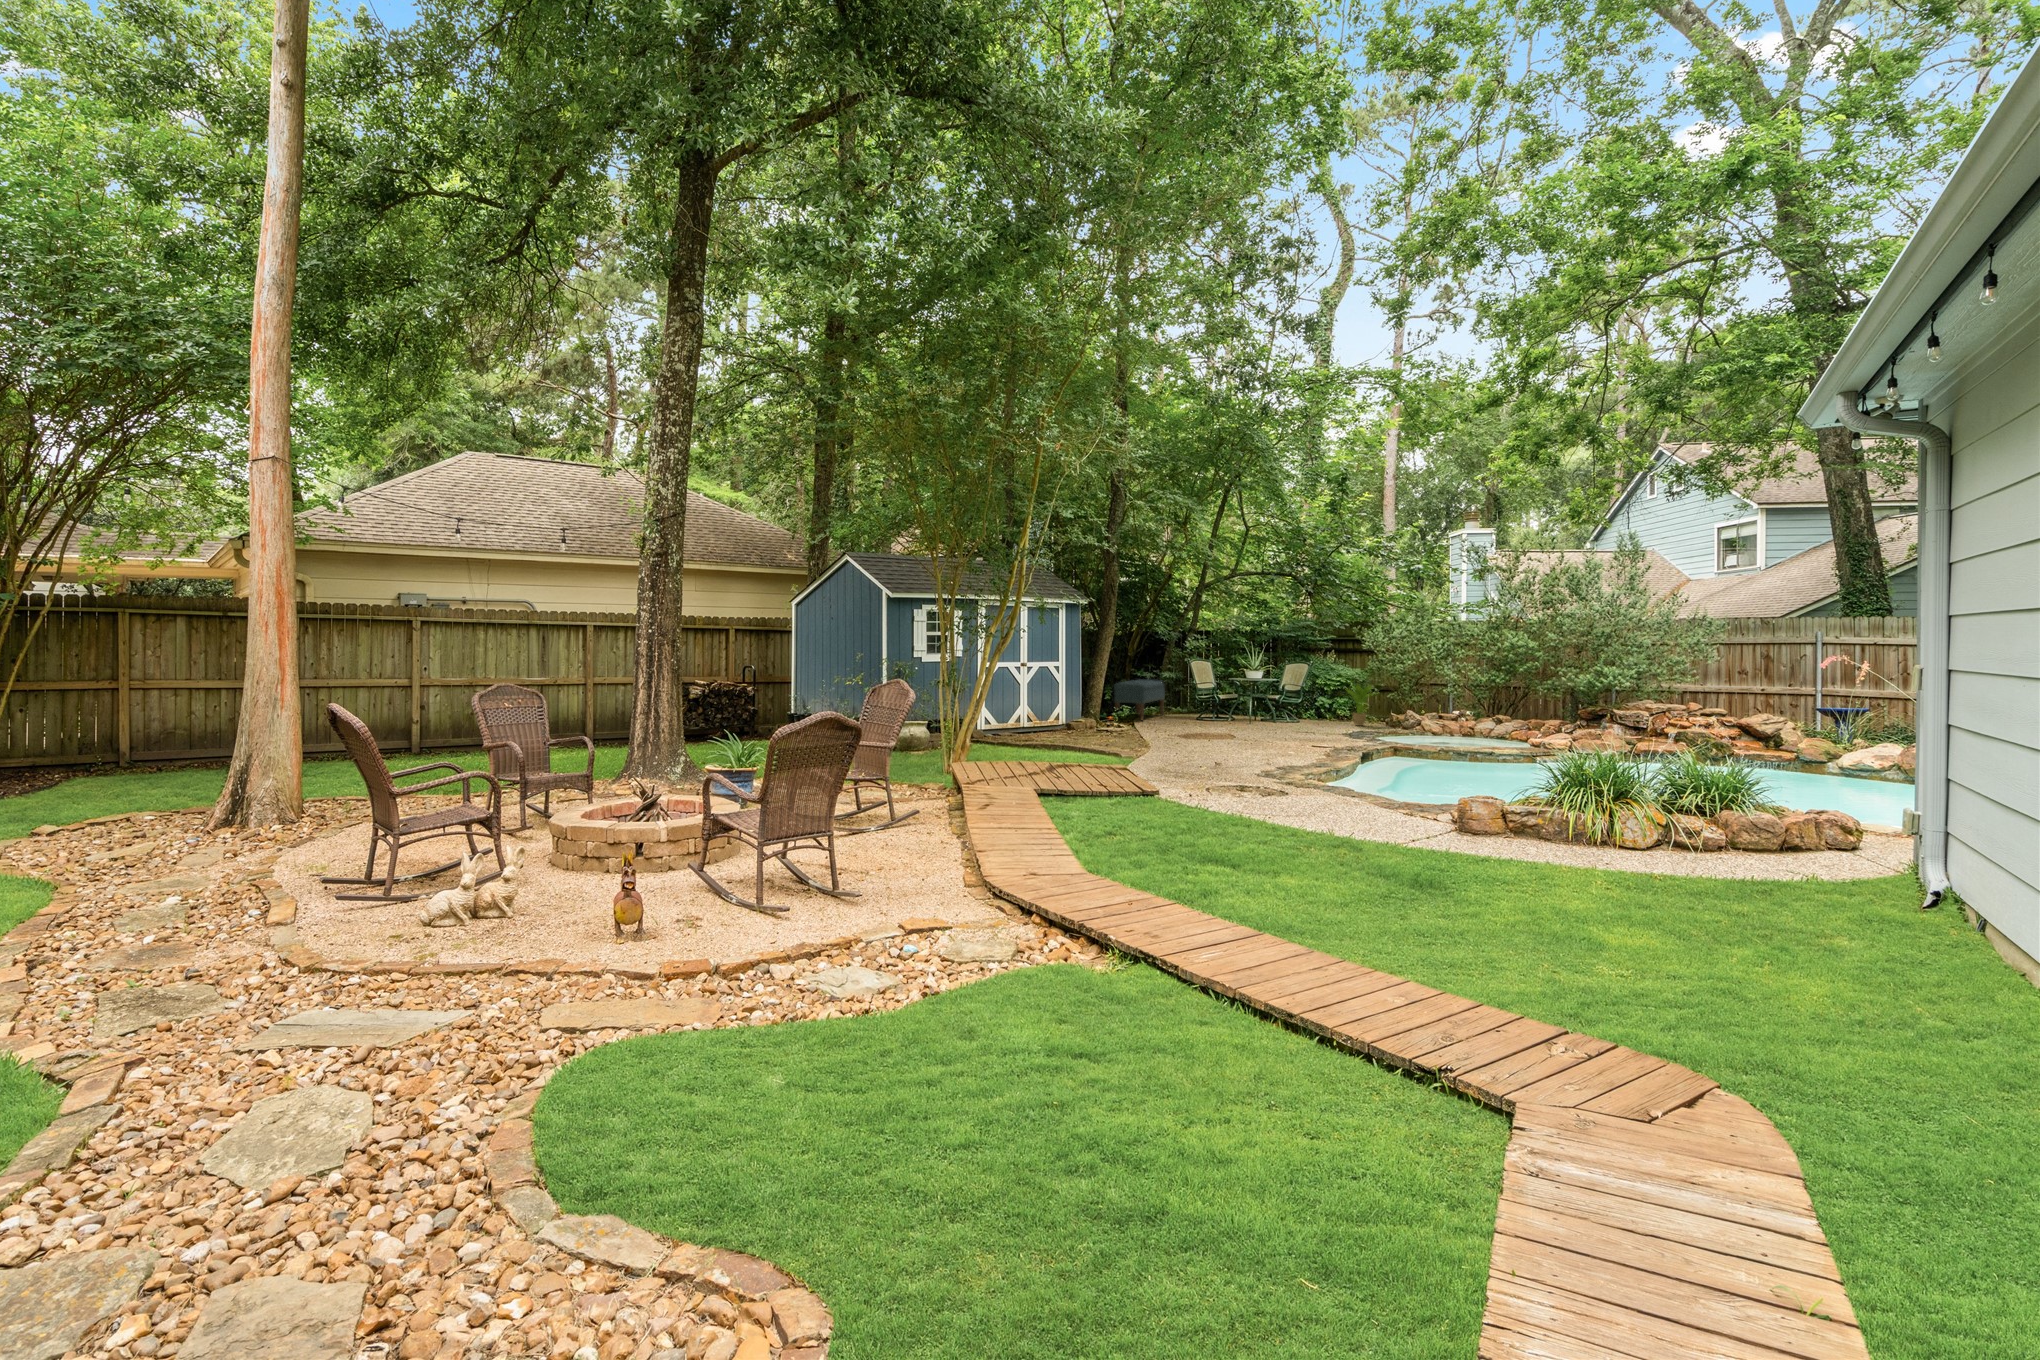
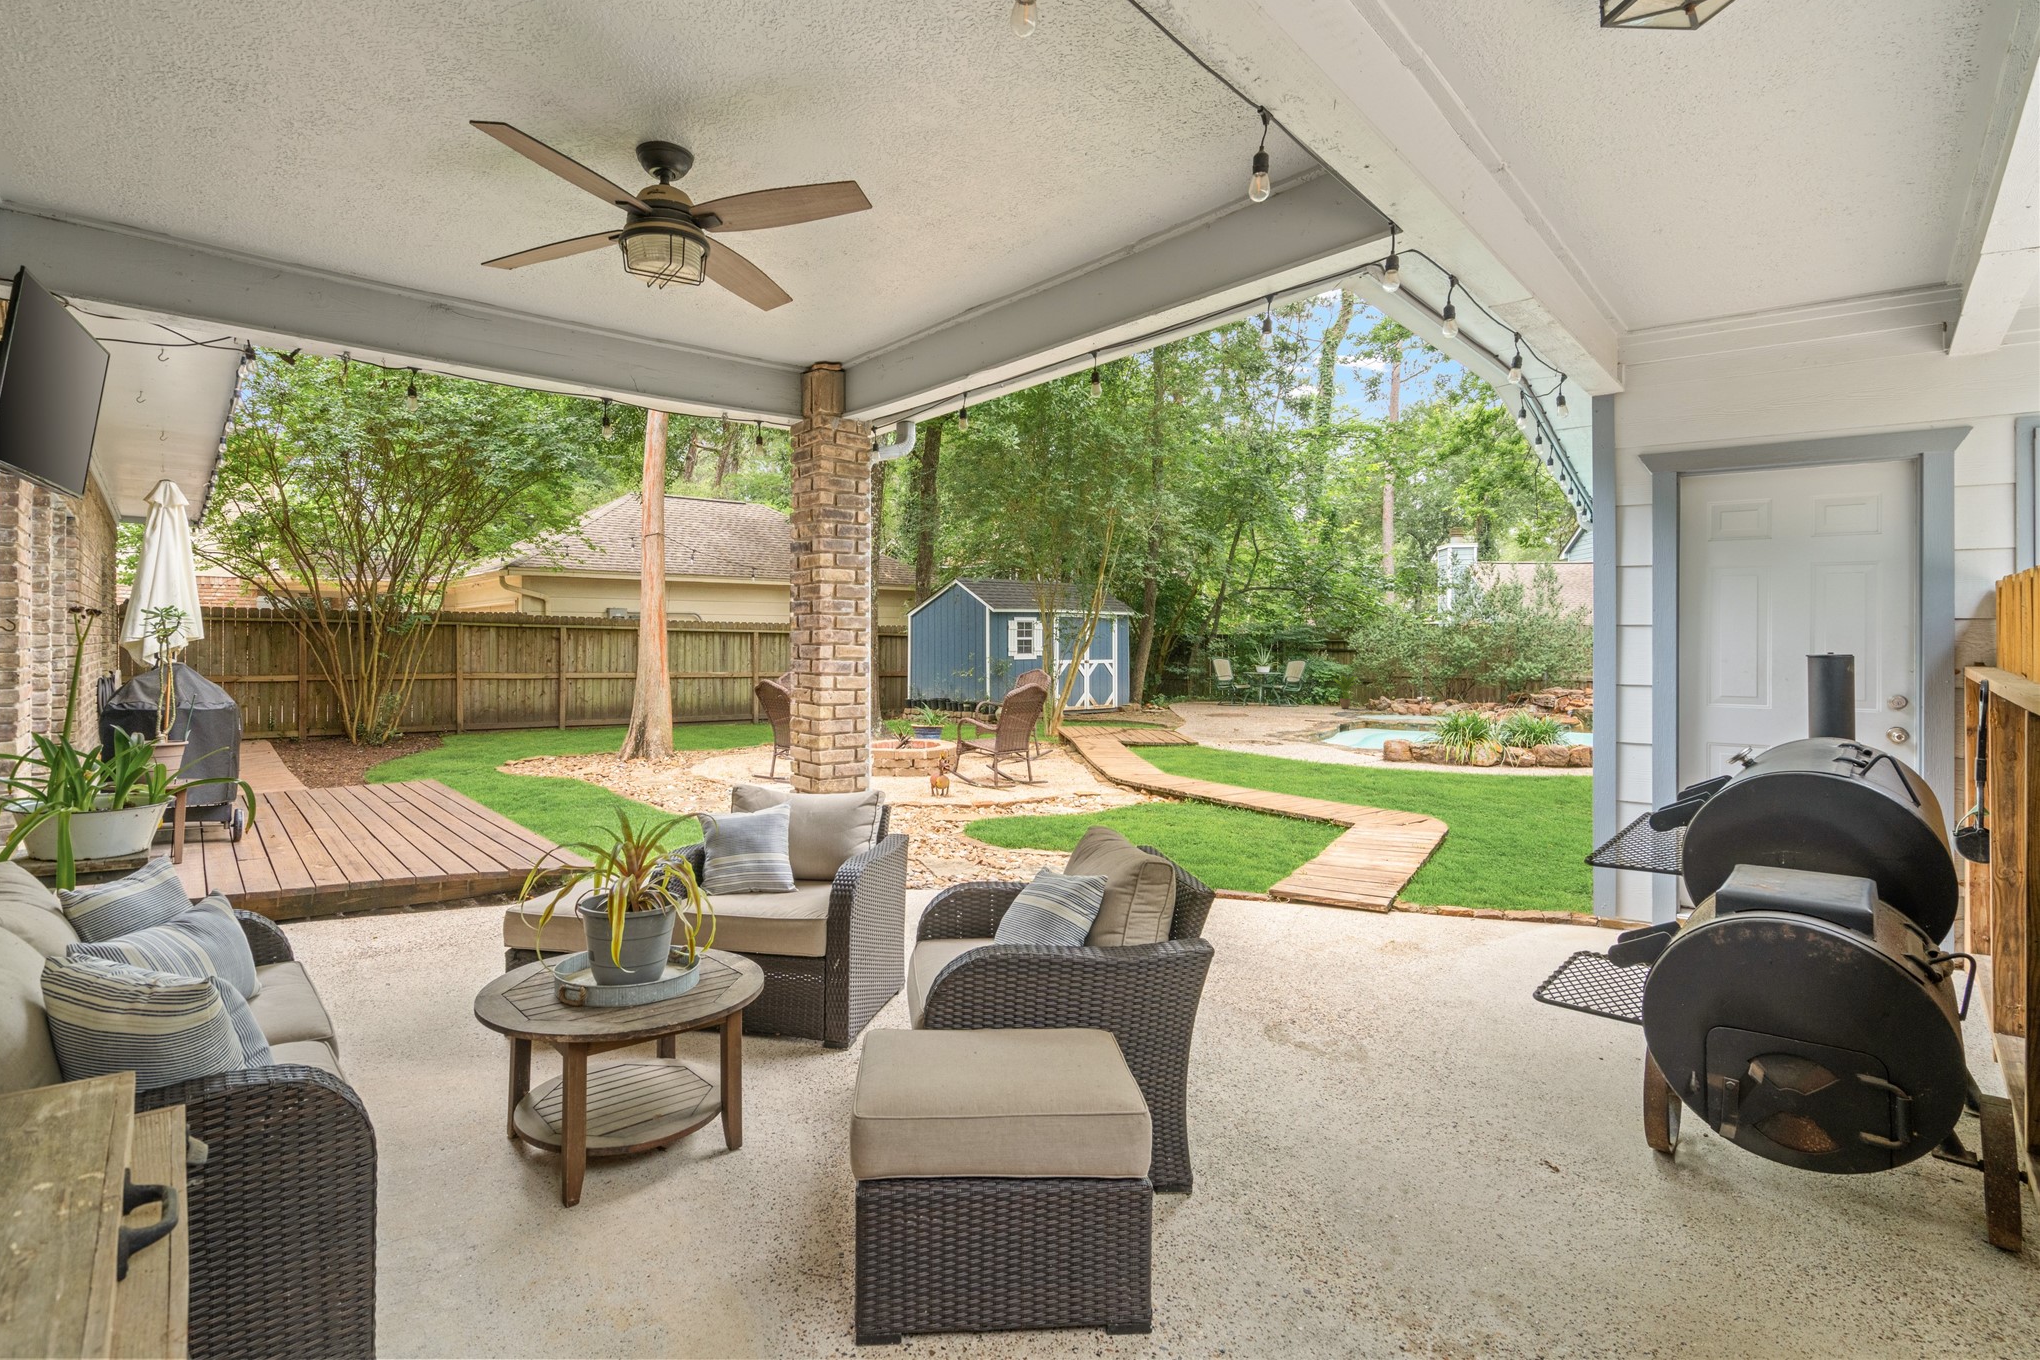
bench: present [1114,680,1165,721] -> none [1151,674,1192,707]

